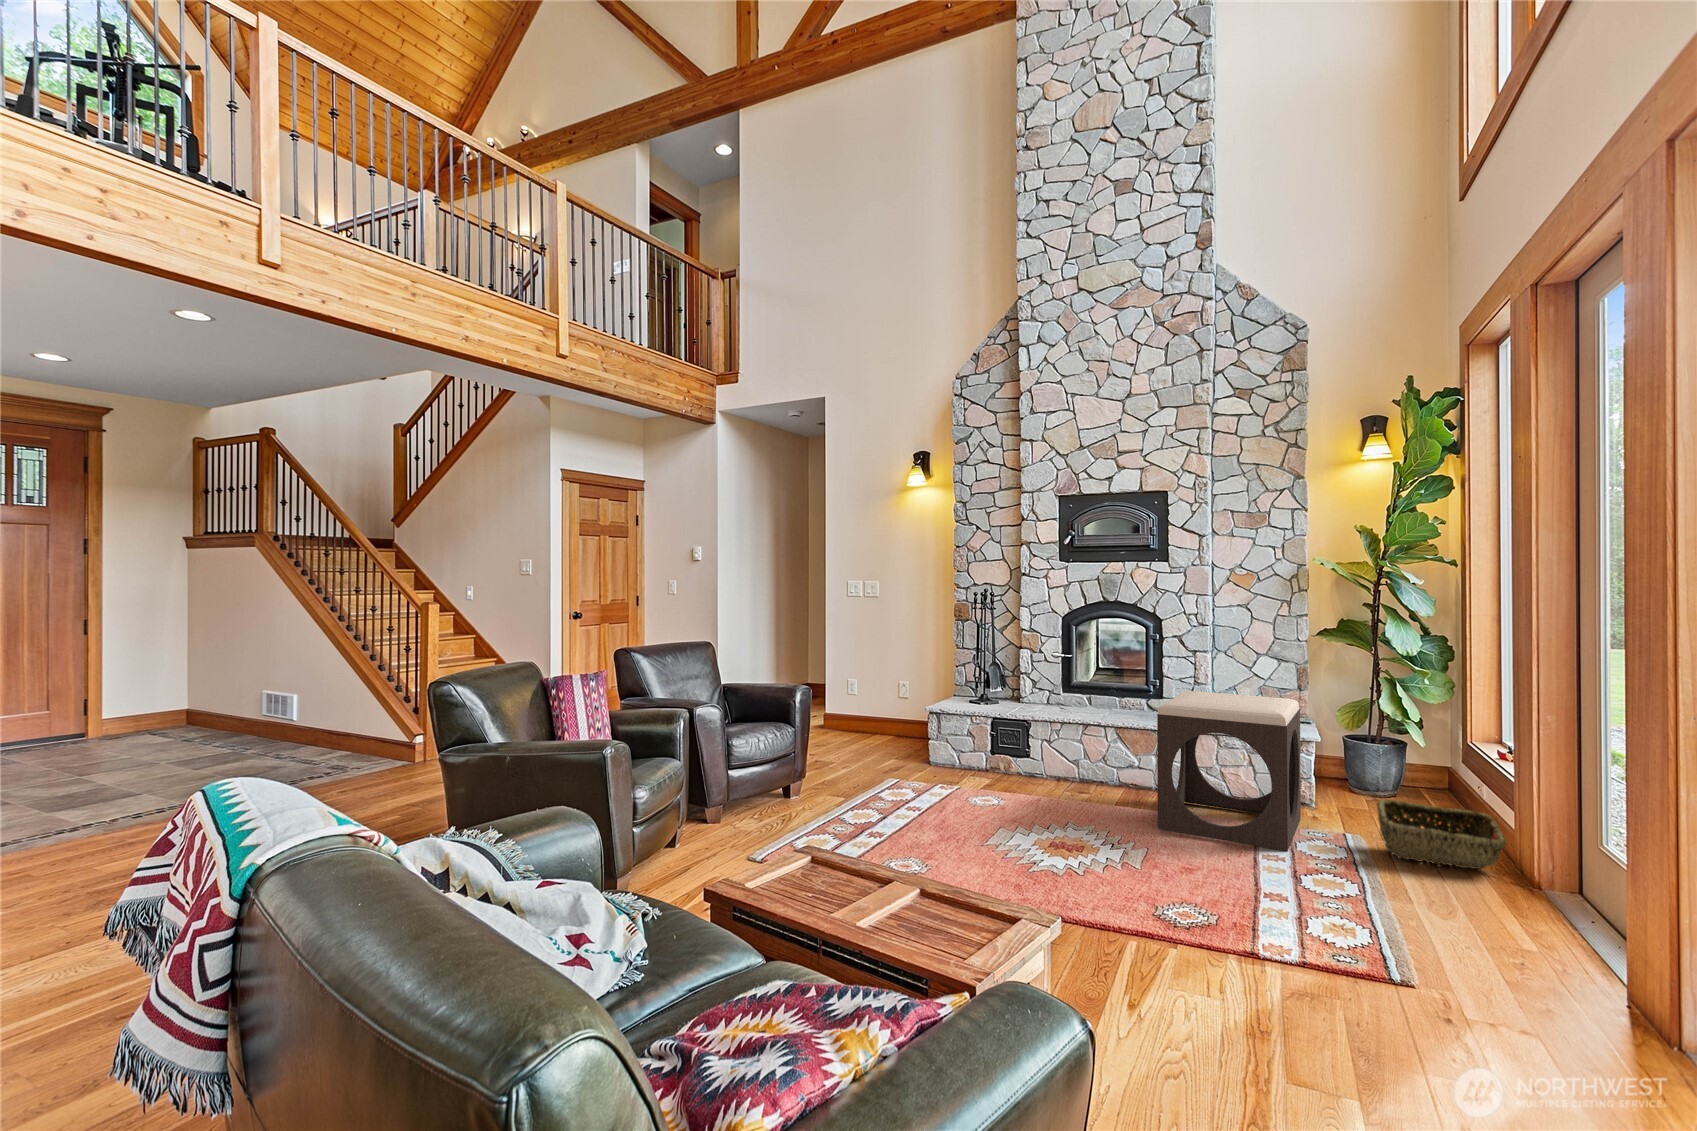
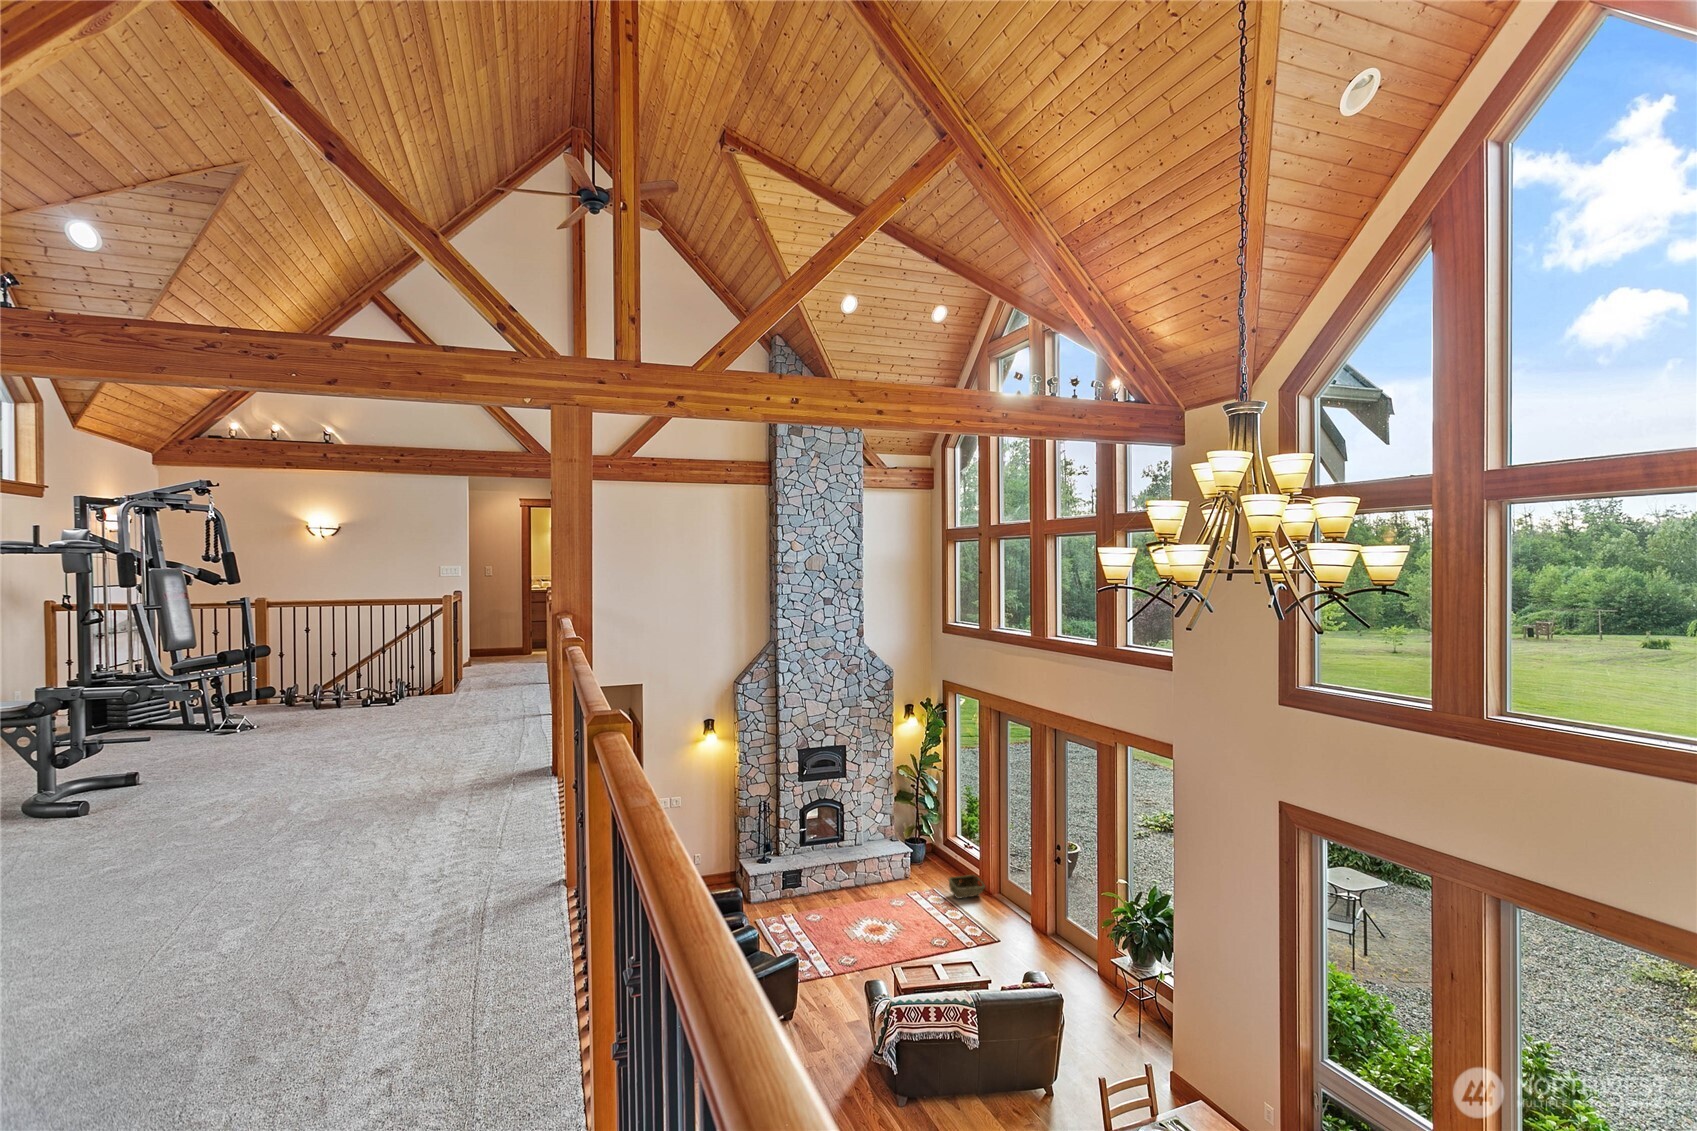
footstool: present [1157,691,1301,851] -> none [876,844,931,912]

